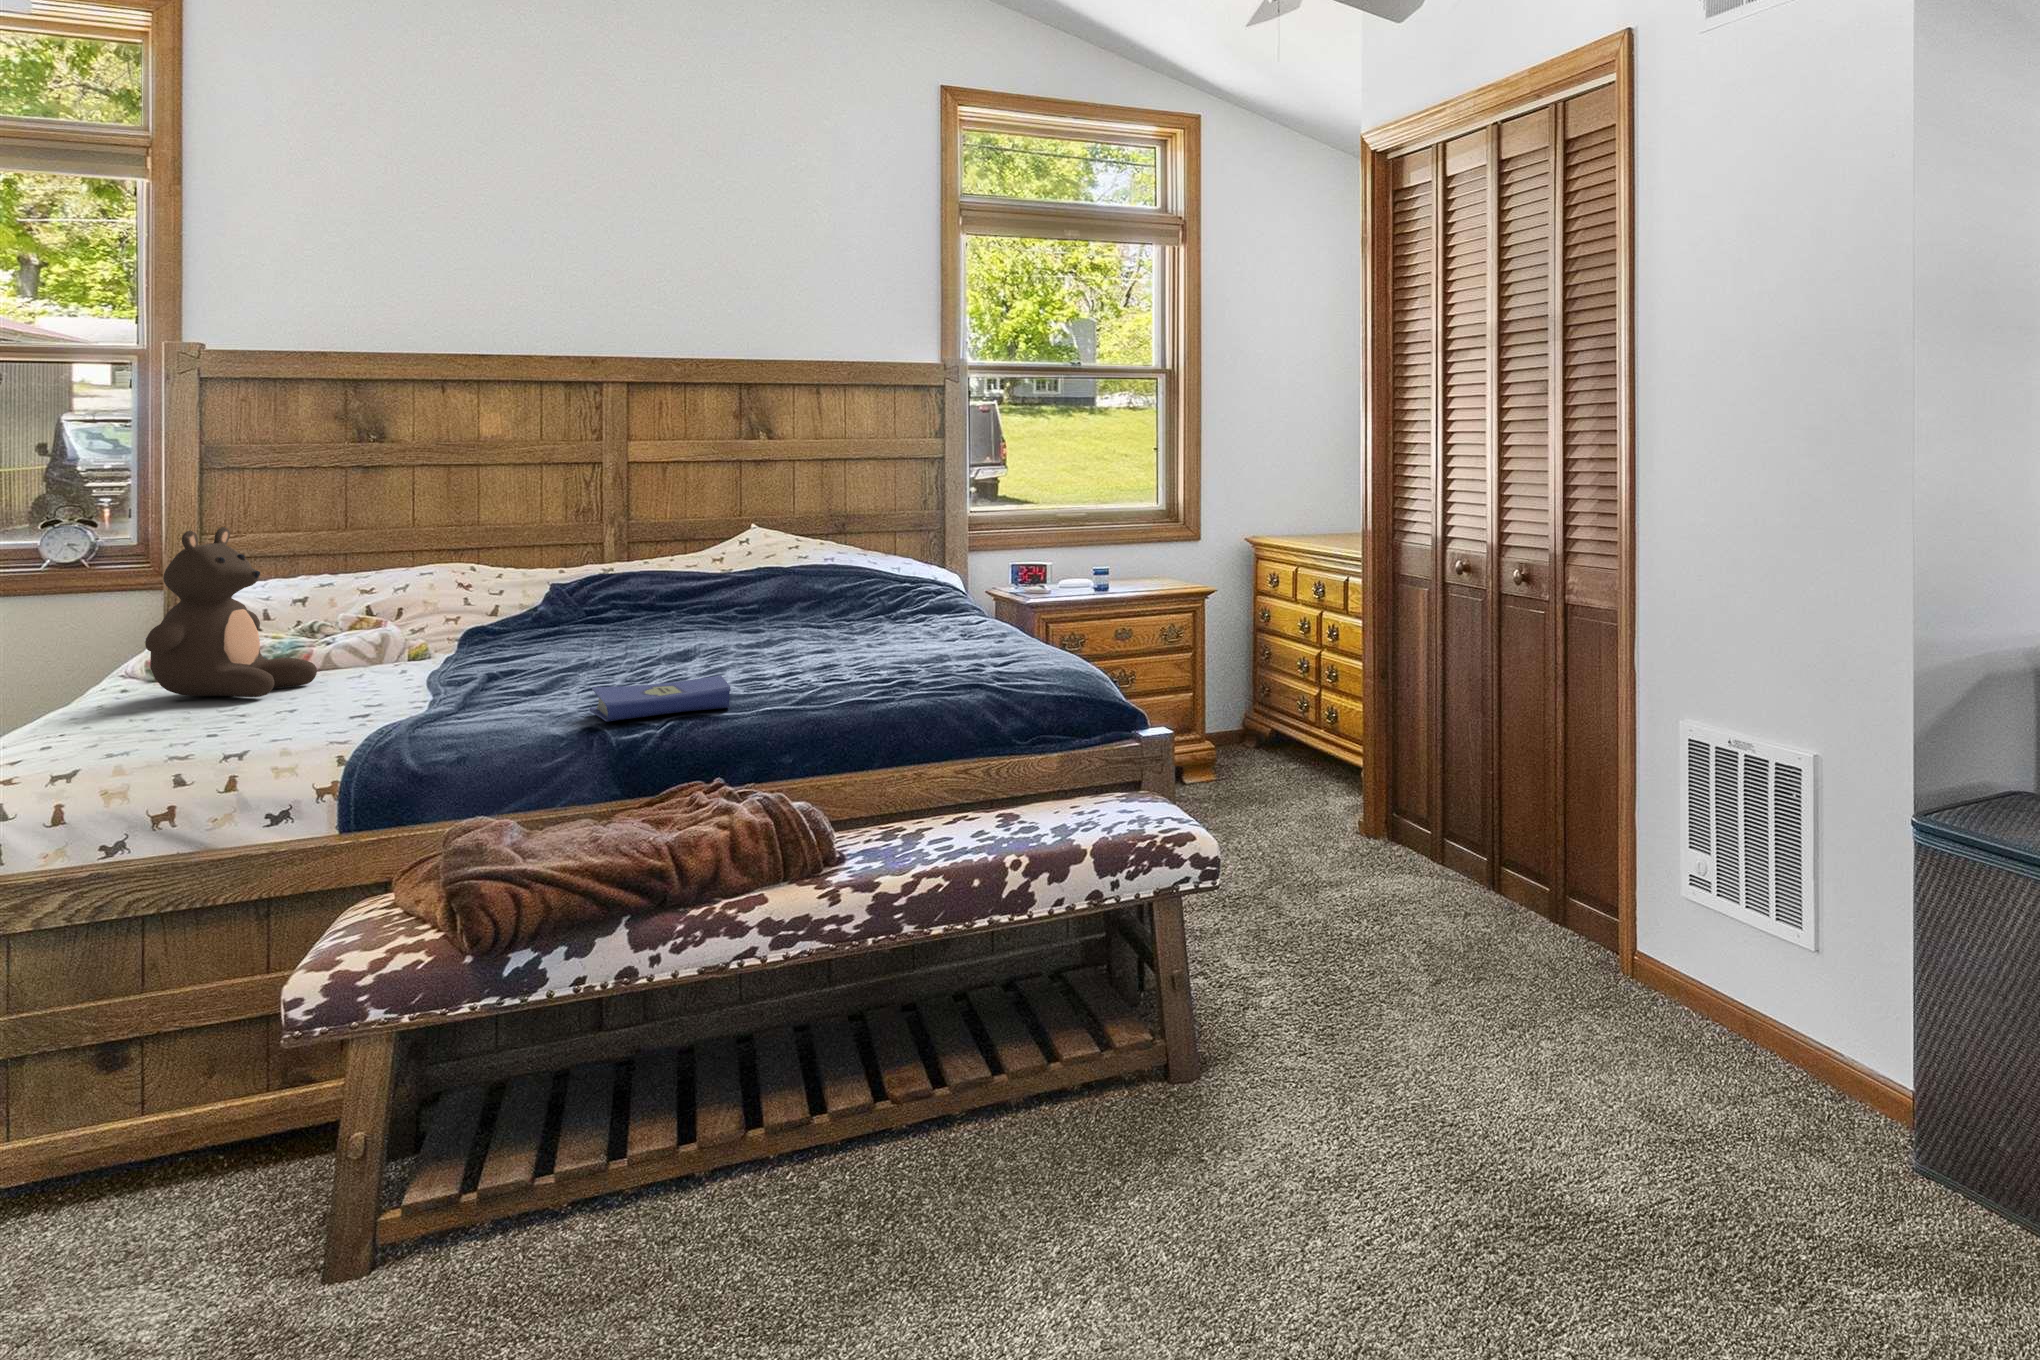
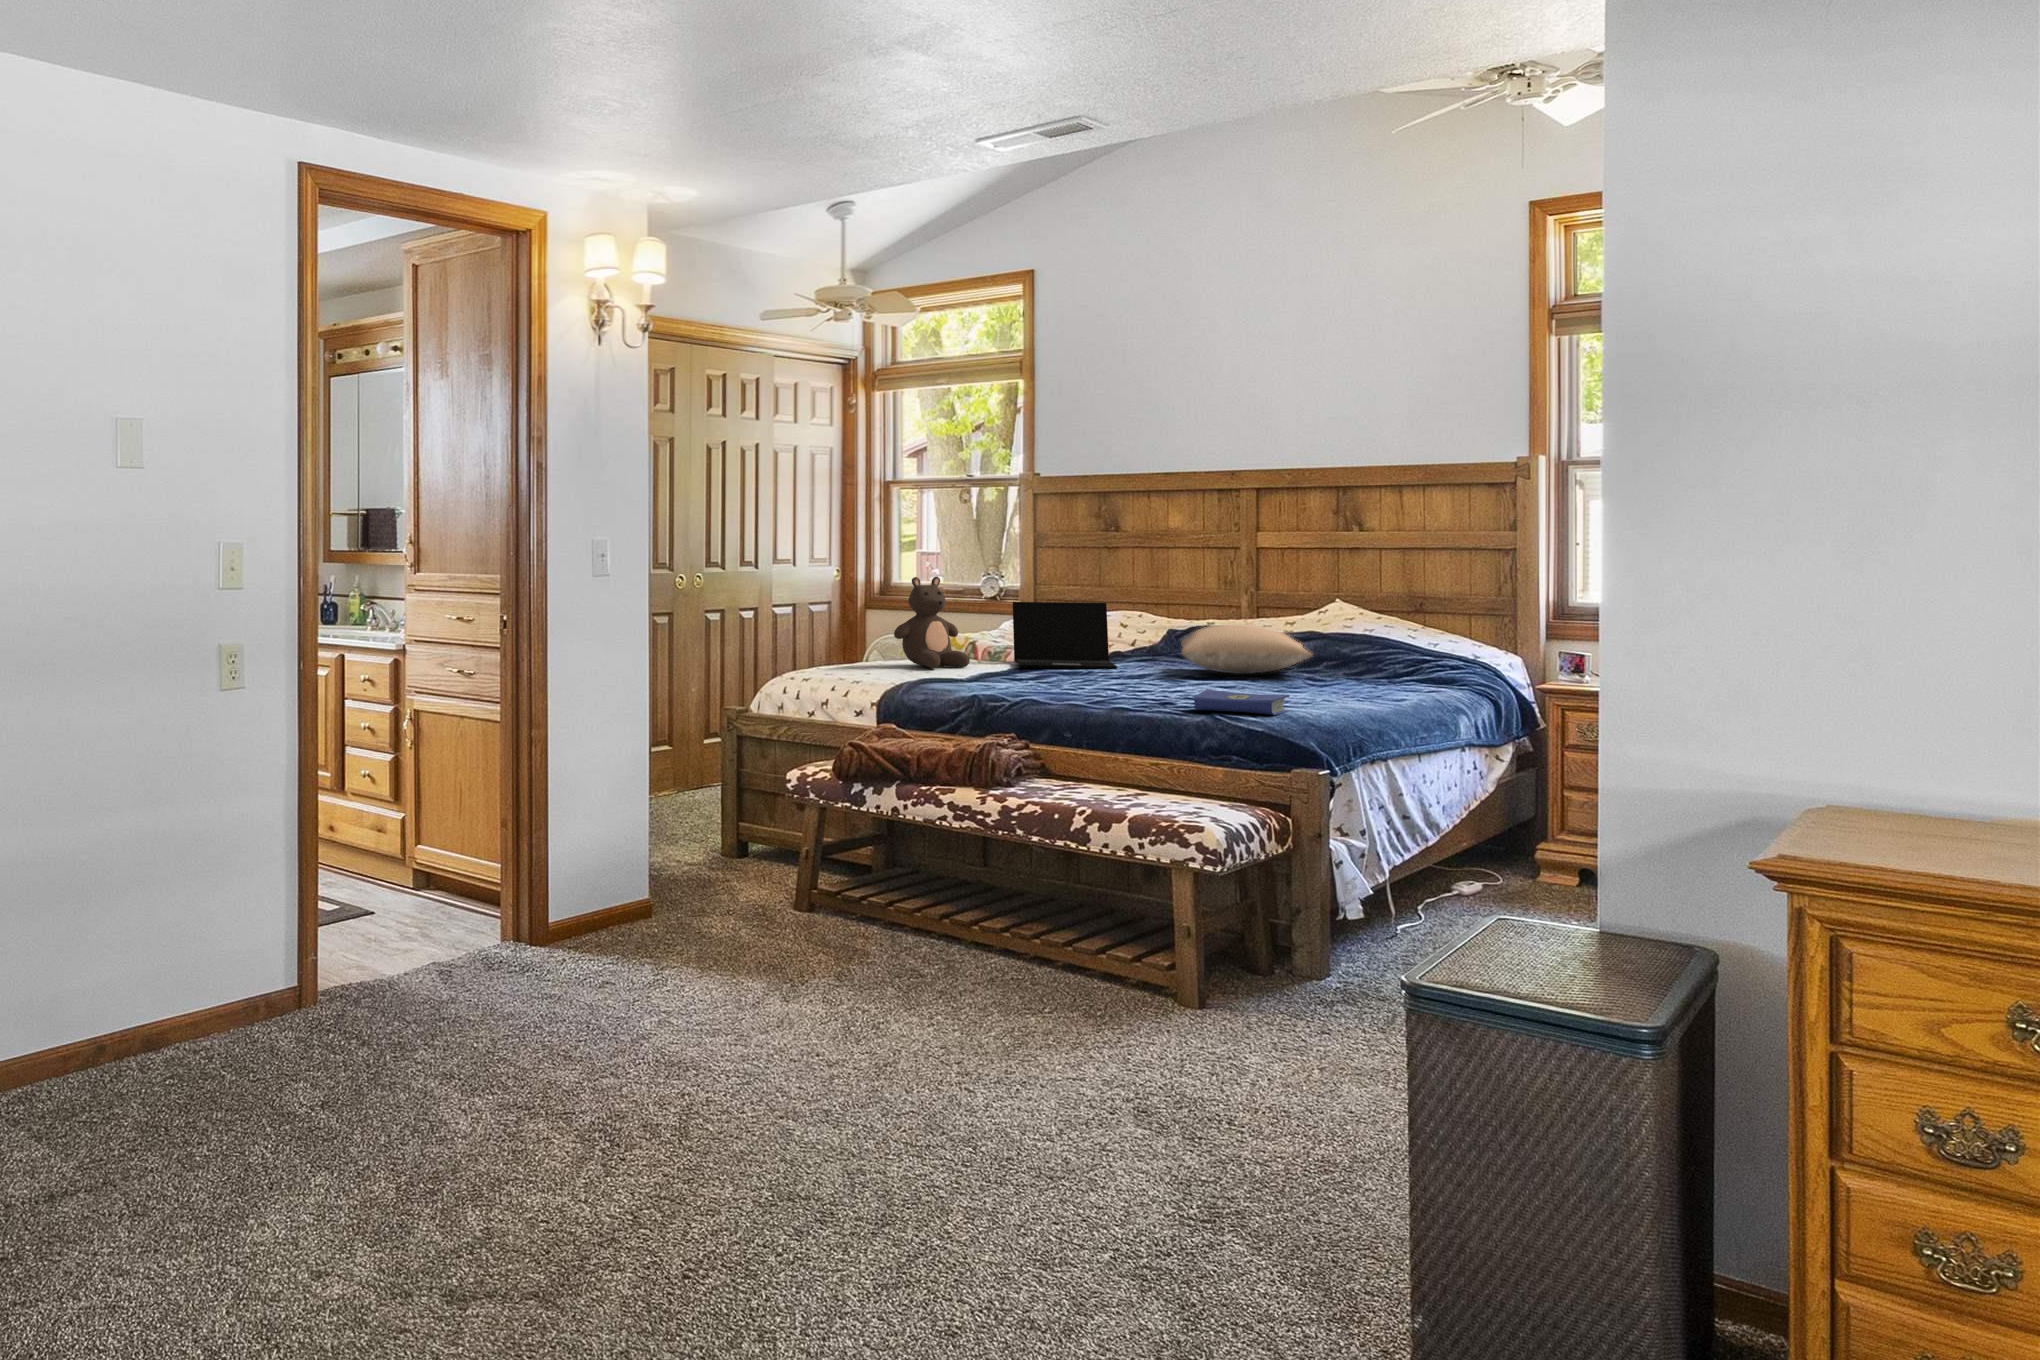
laptop: none [356,550,586,669] -> present [1013,602,1117,669]
pillow: none [669,562,900,630] -> present [1181,624,1312,674]
hardcover book: present [590,675,730,722] -> present [1194,689,1289,715]

